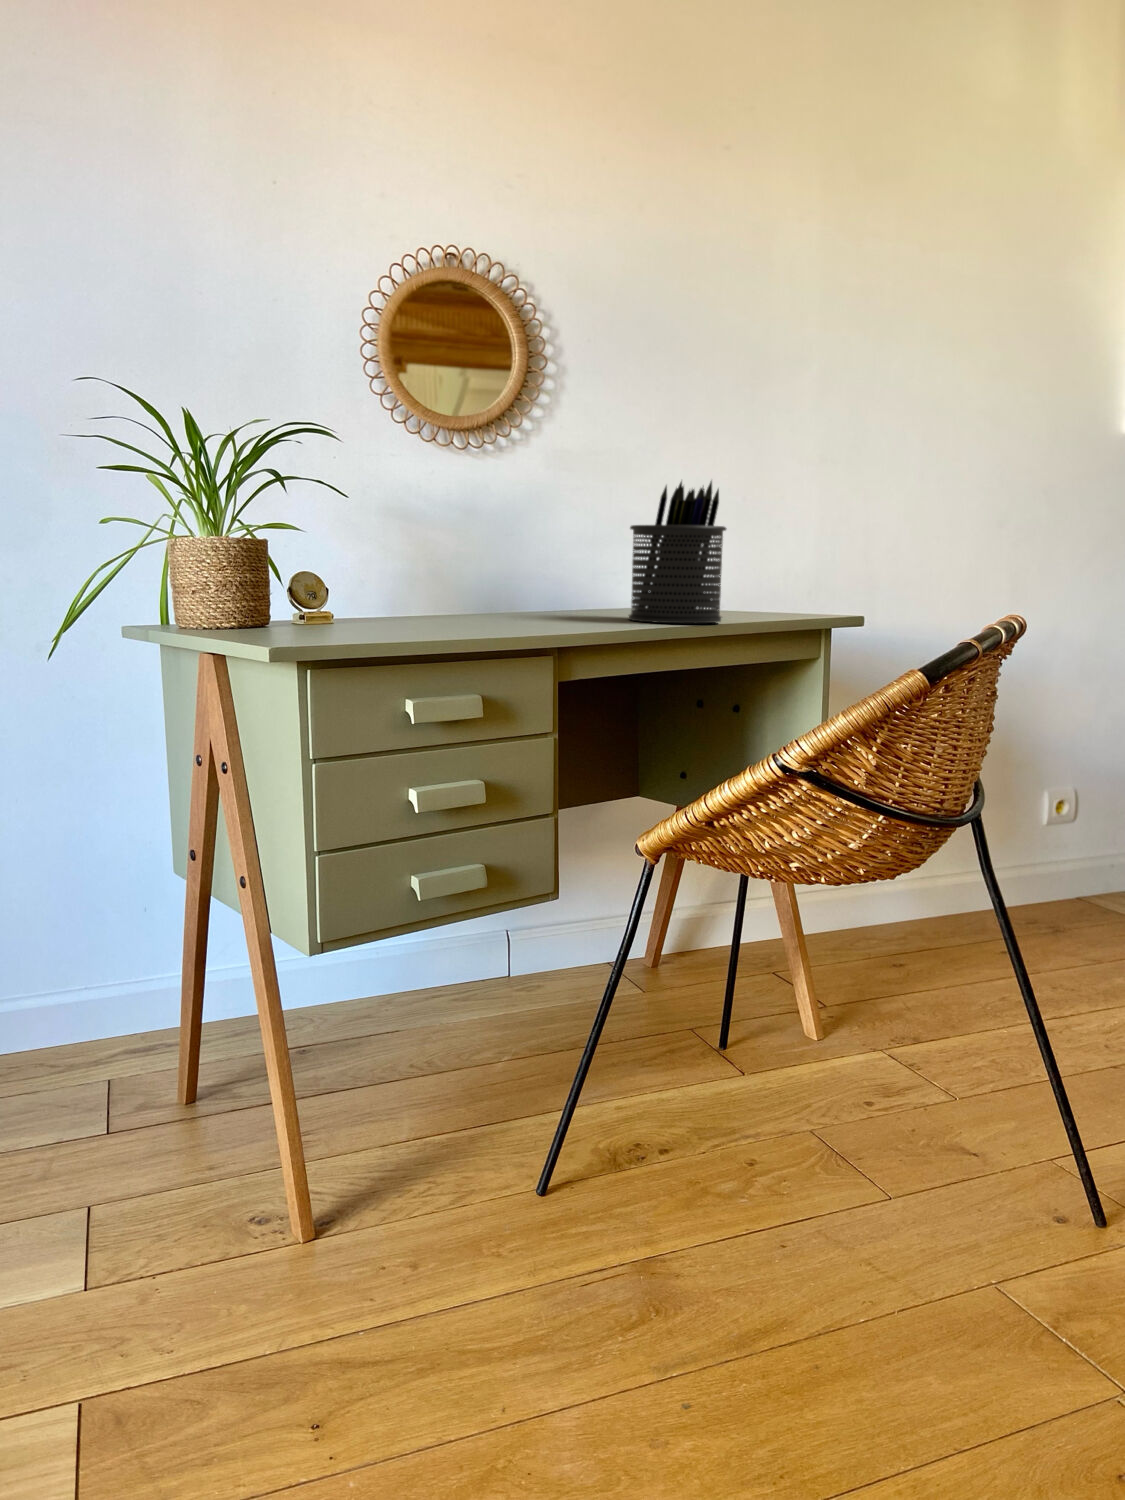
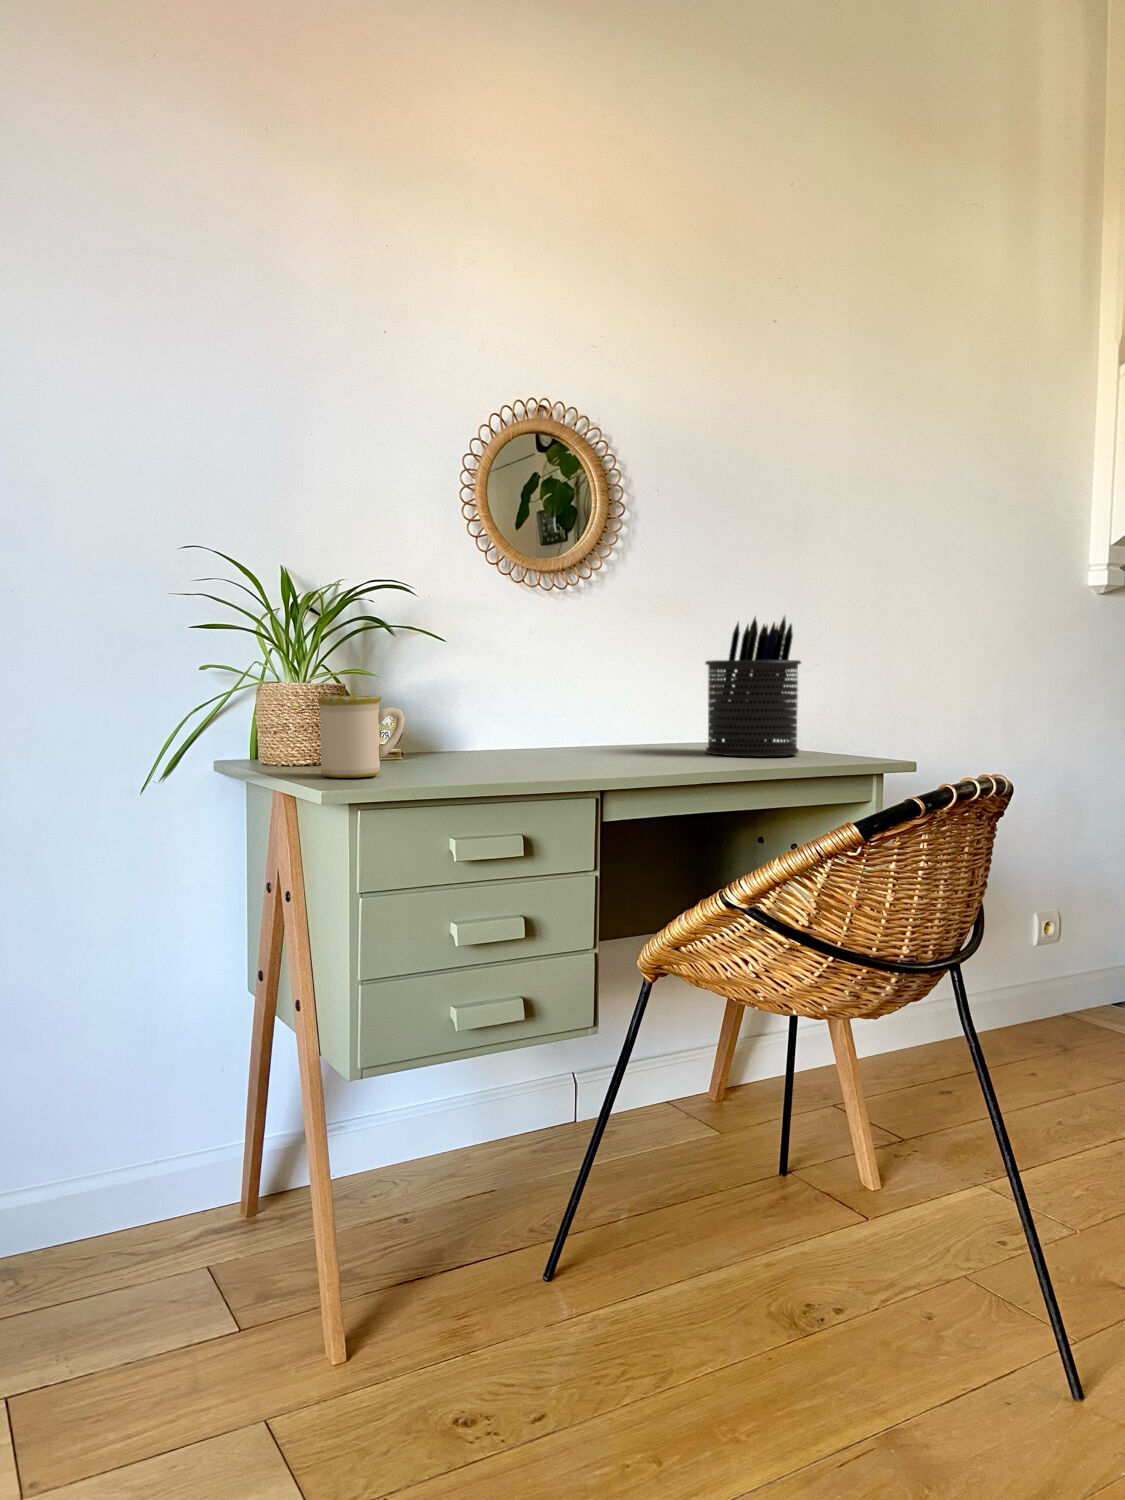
mug: none [252,551,345,638] -> present [318,696,405,778]

